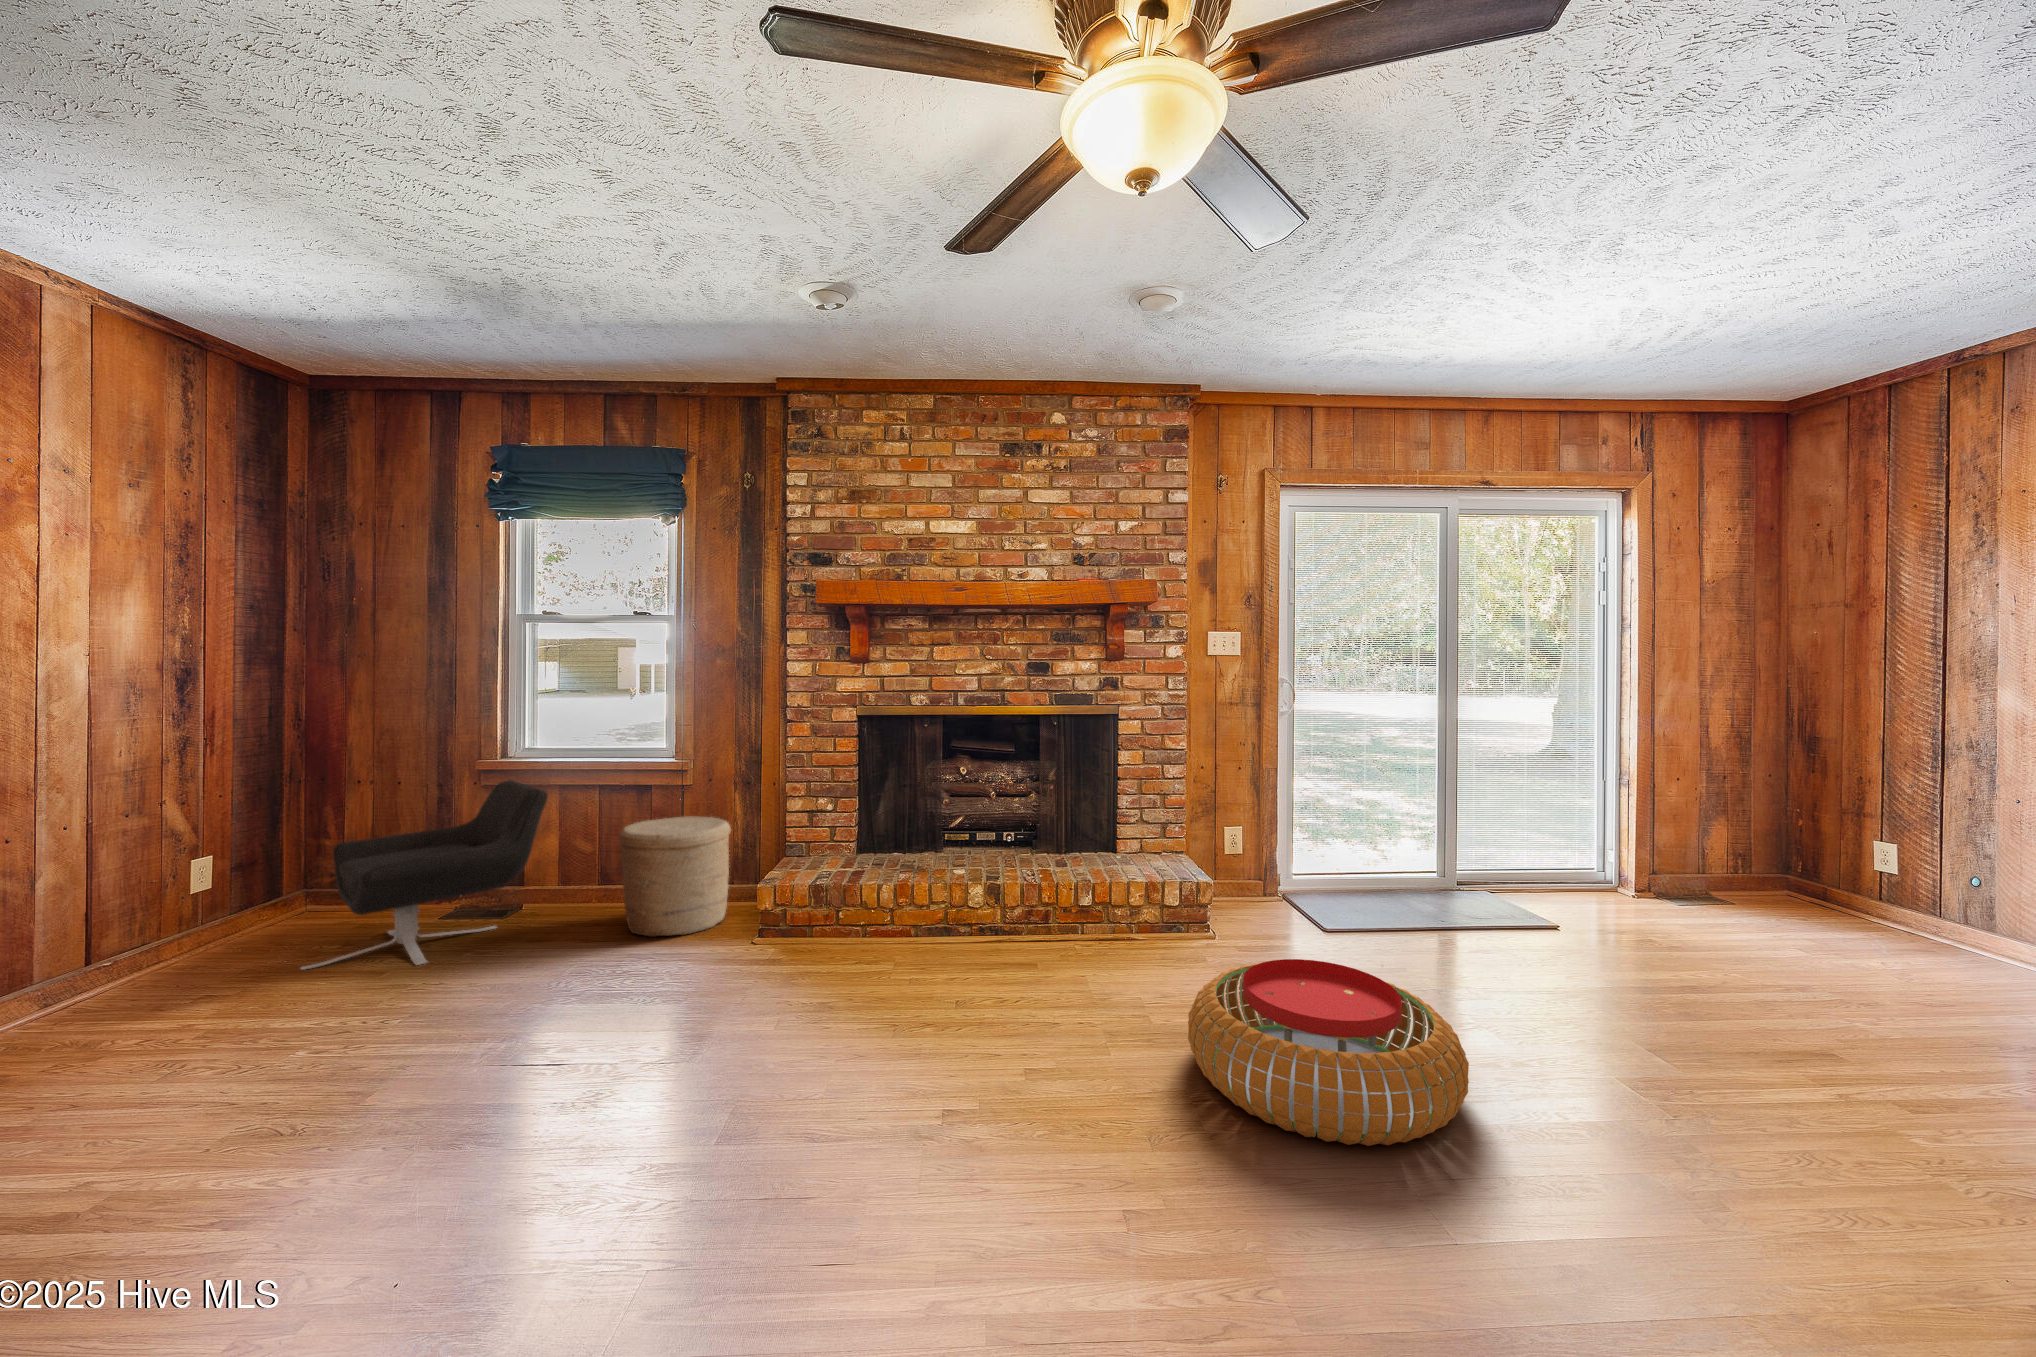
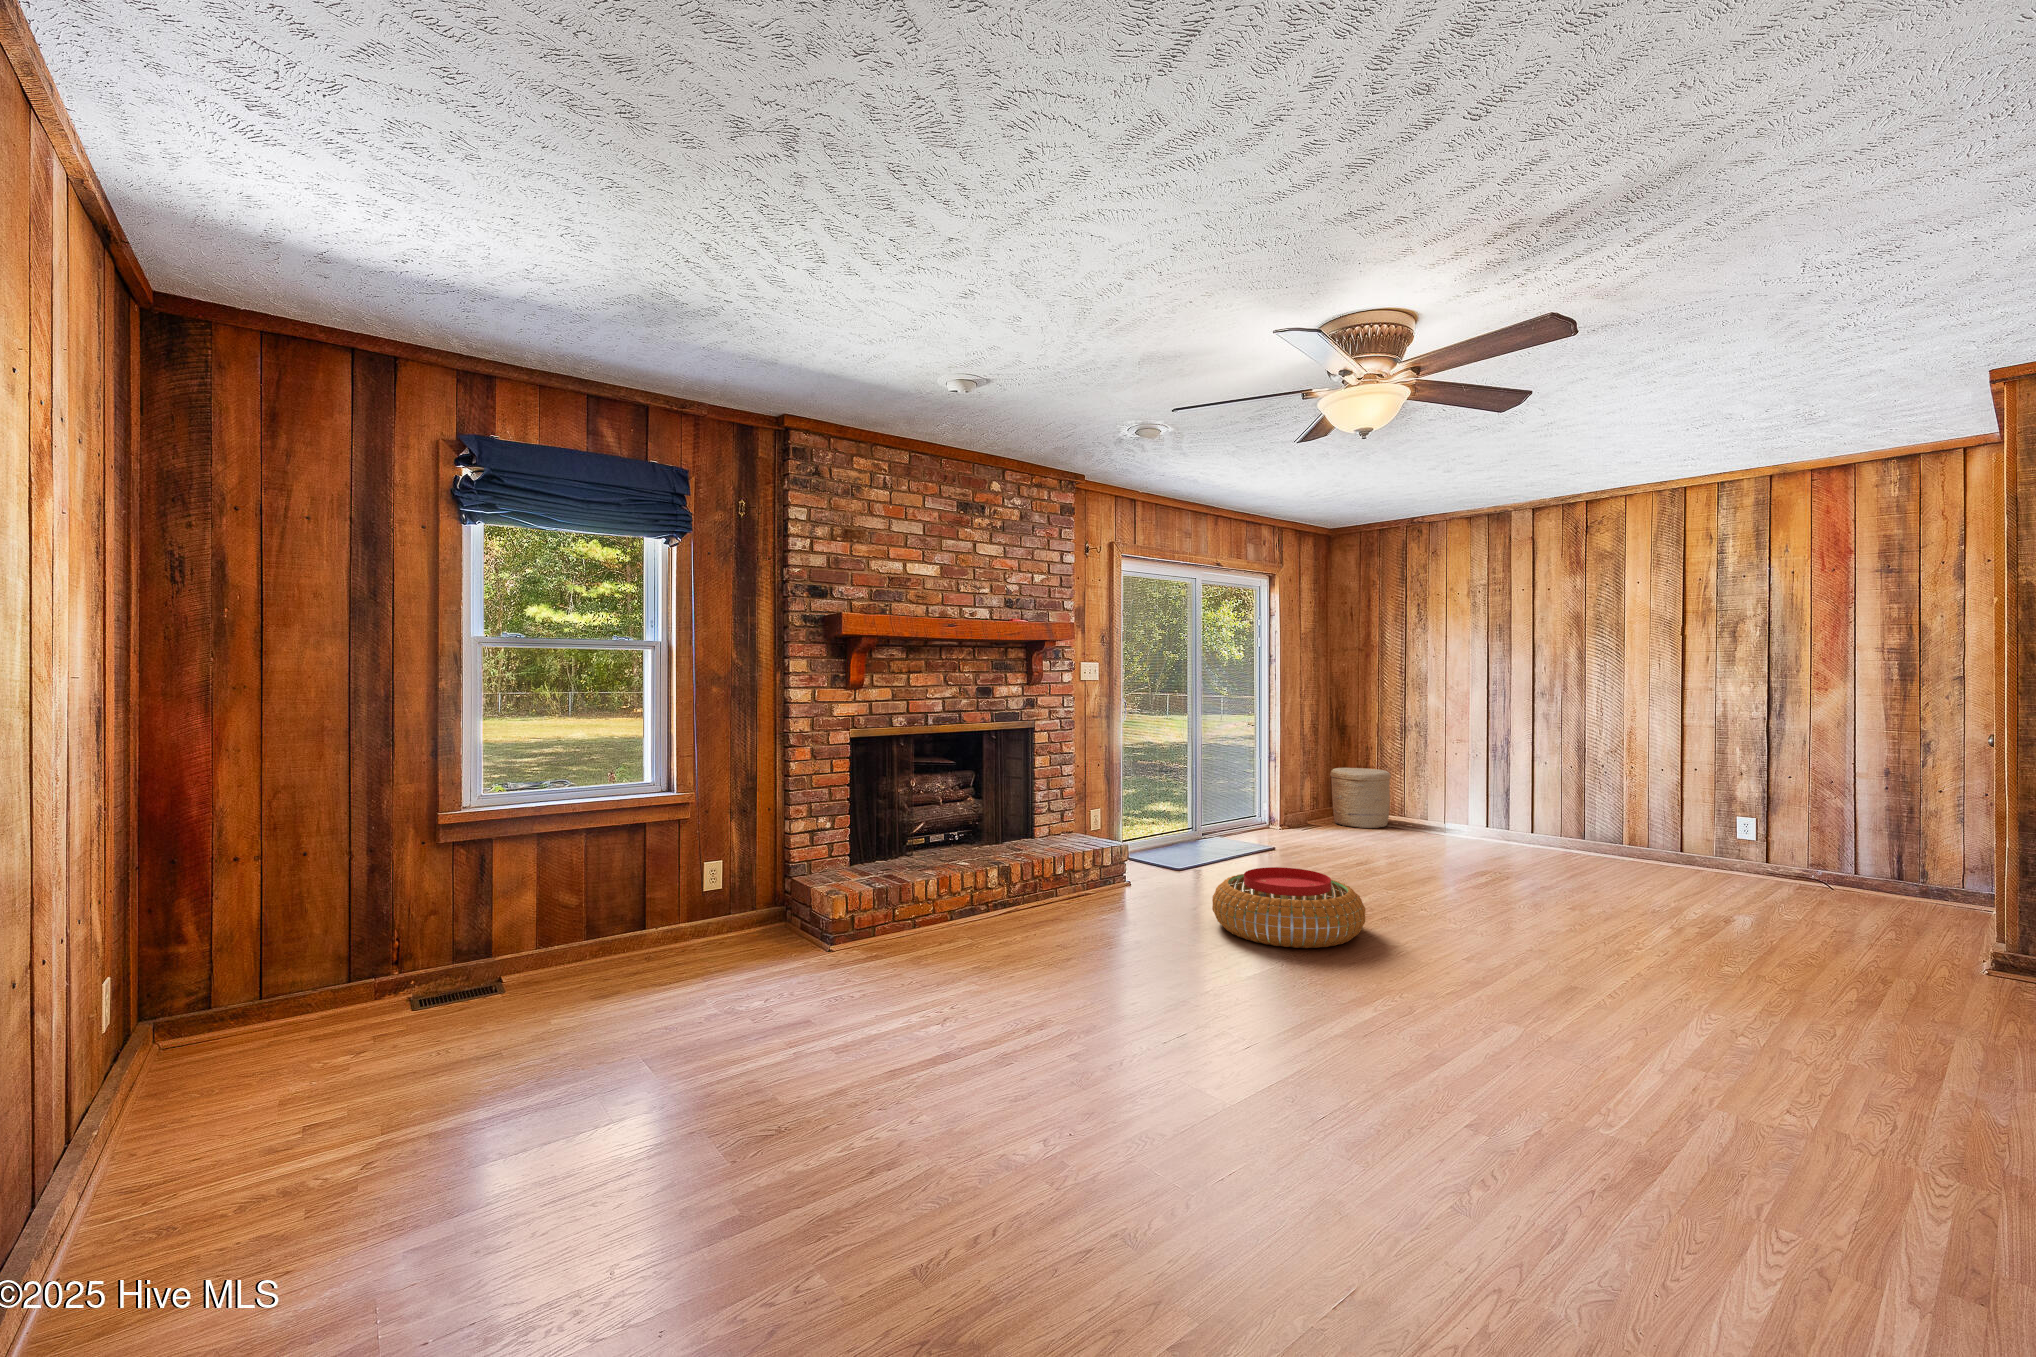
lounge chair: present [301,780,548,970] -> none [317,831,598,1070]
woven basket: present [619,816,731,937] -> present [1330,768,1391,828]

